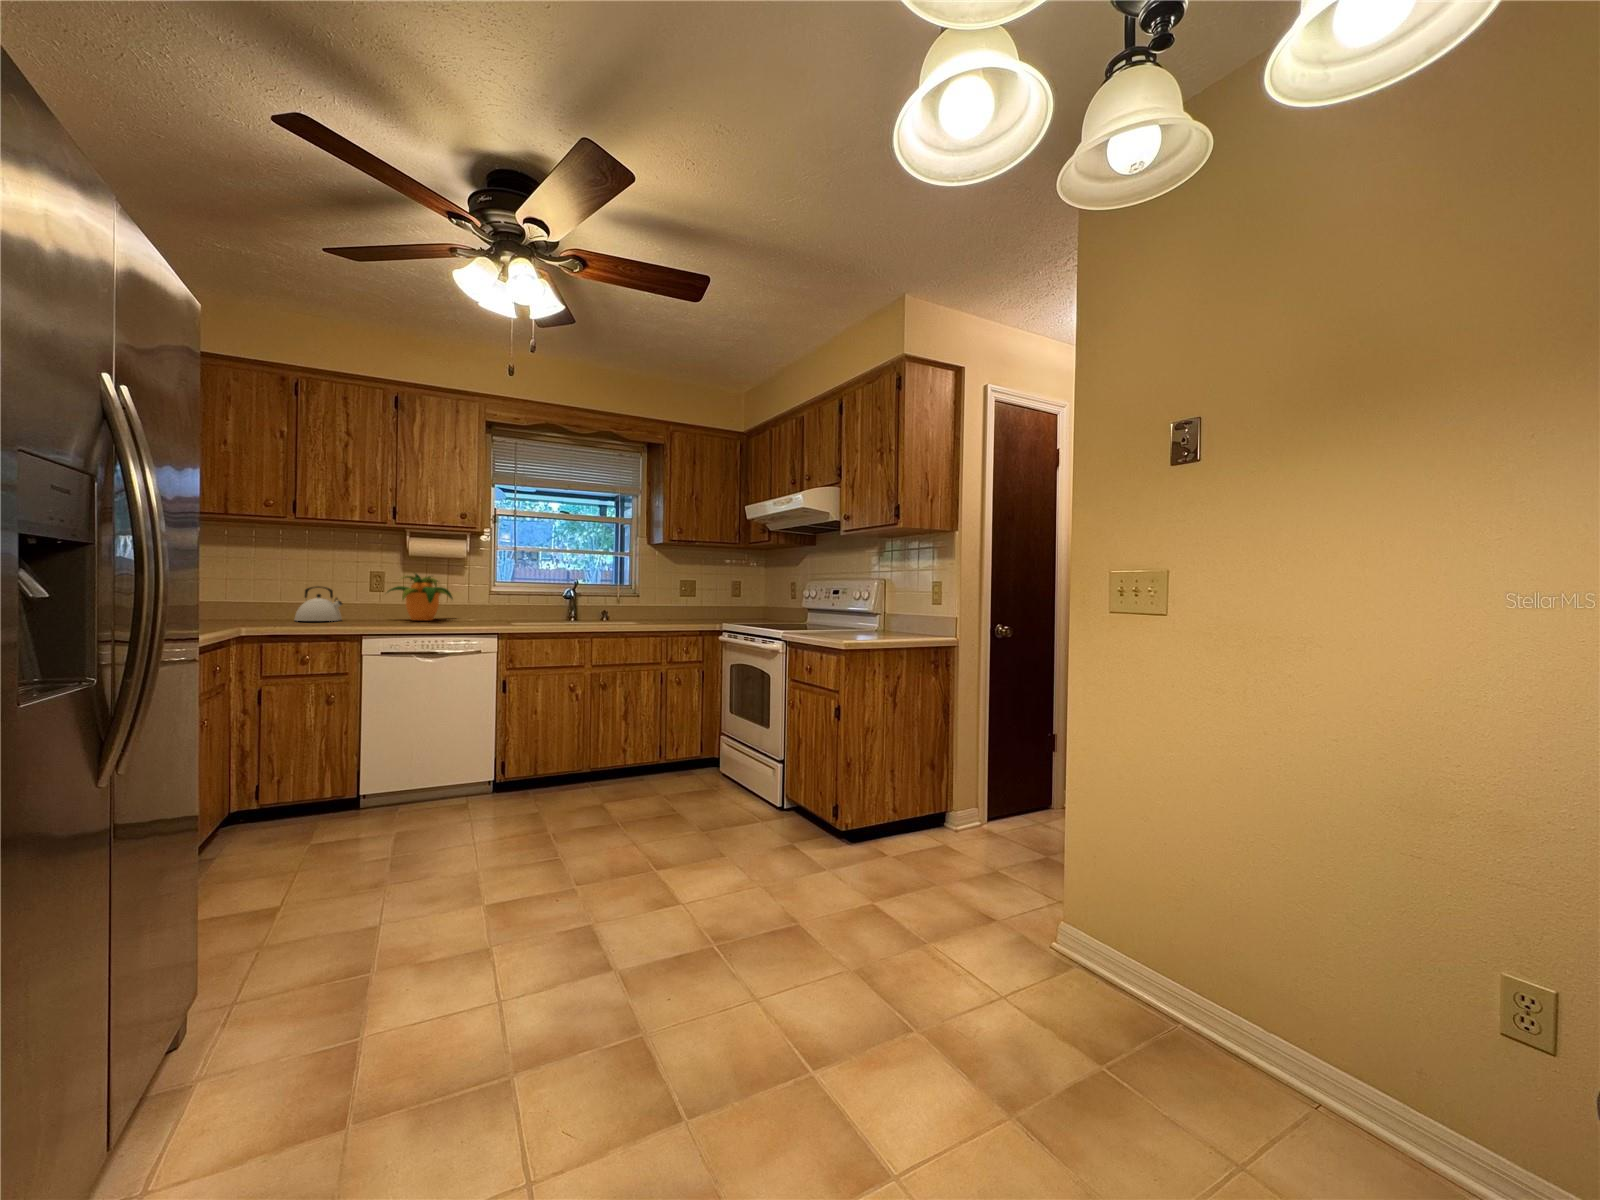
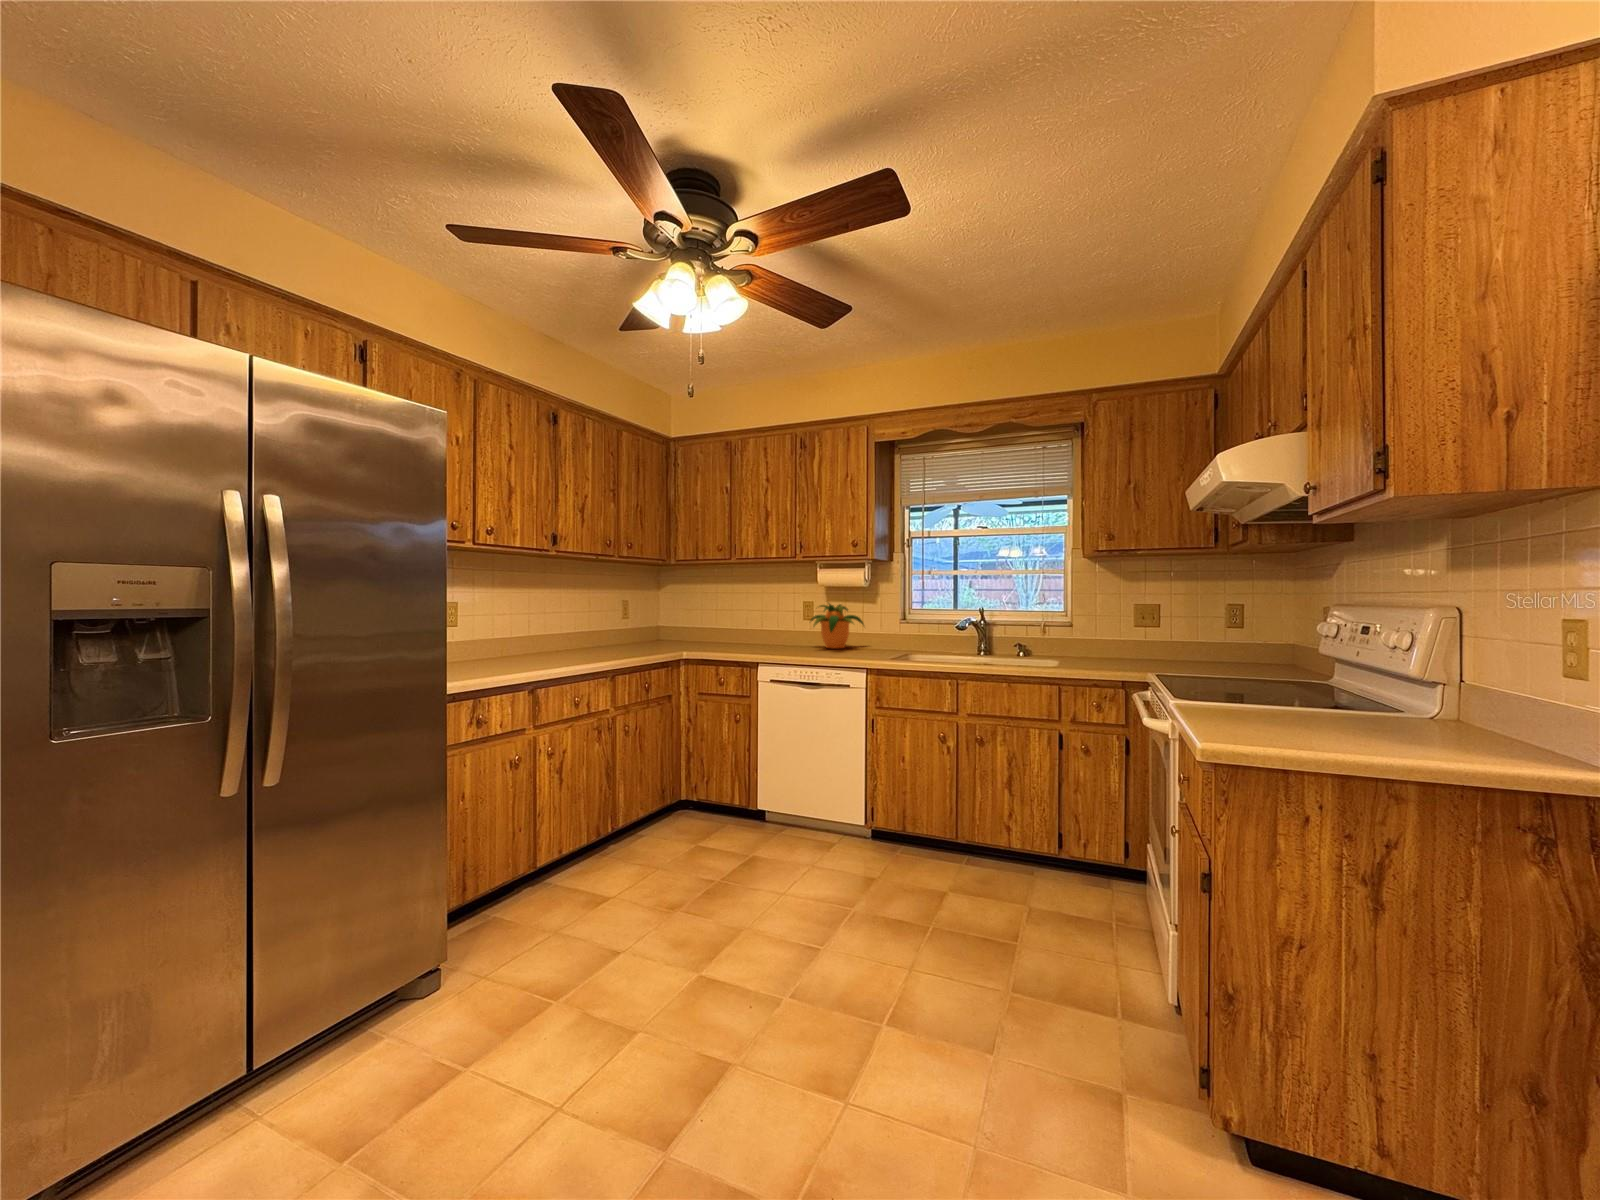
kettle: present [294,586,342,621] -> none [749,616,782,646]

